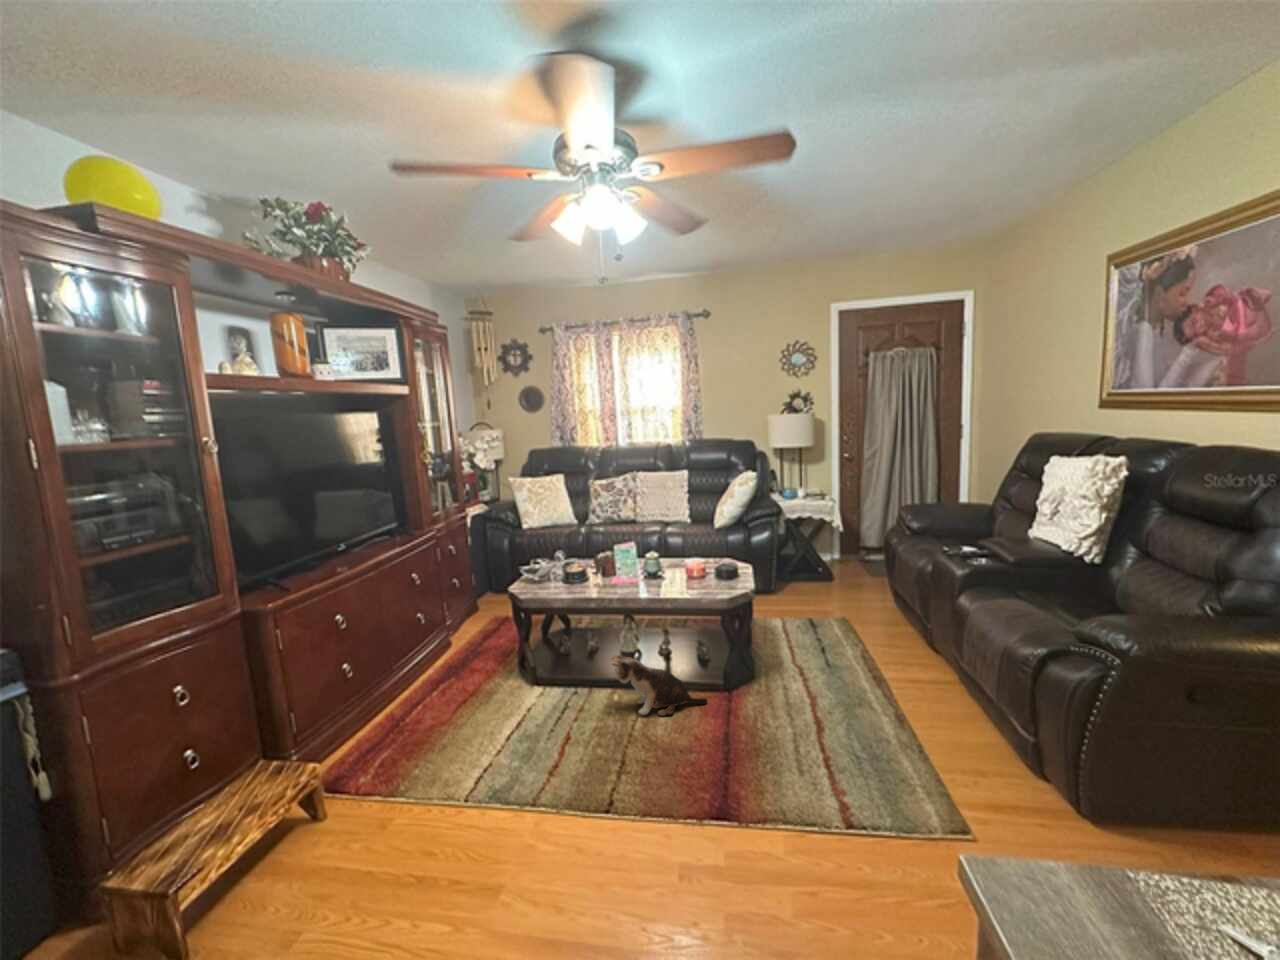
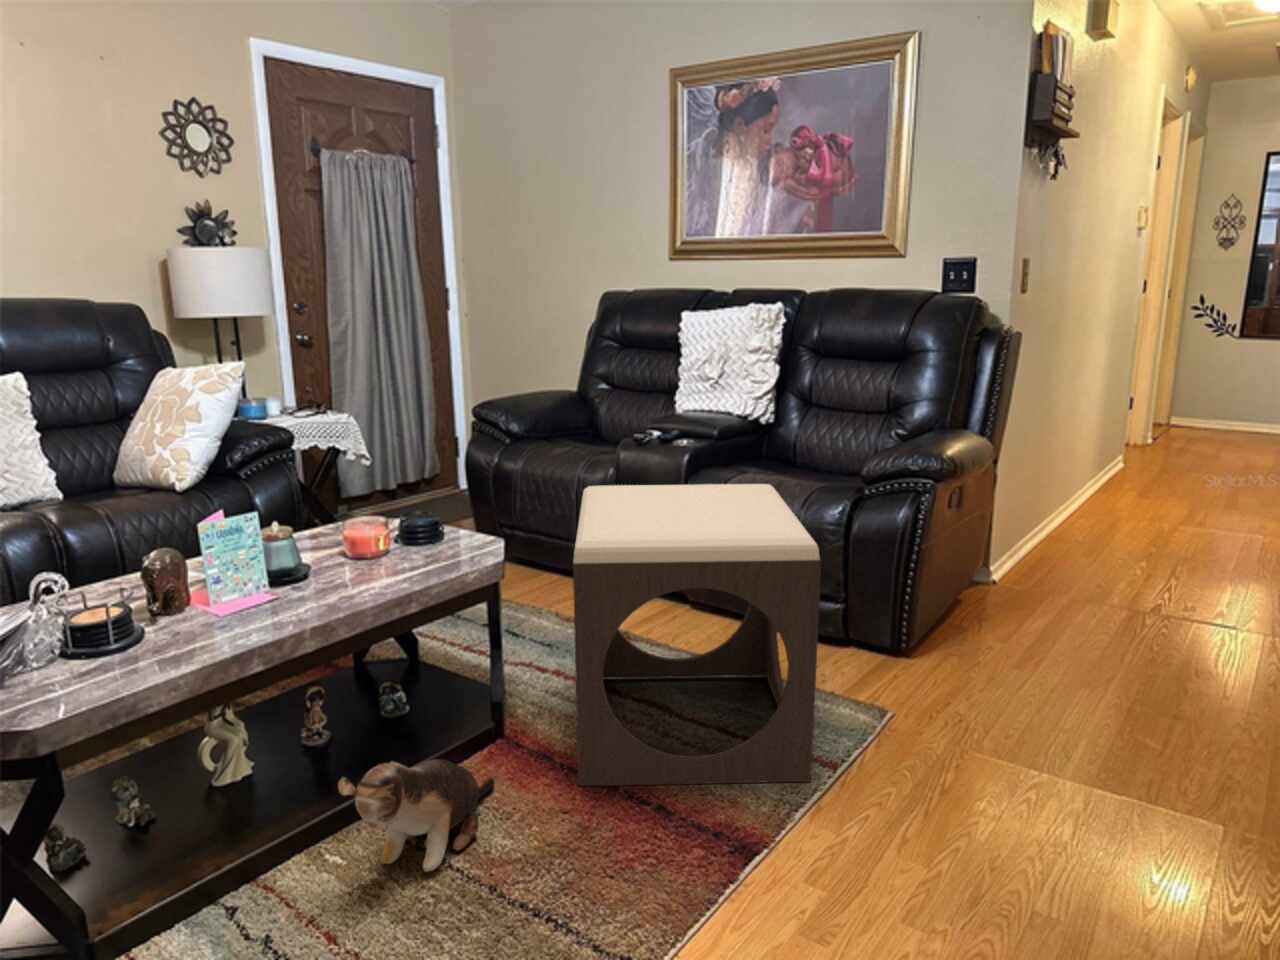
footstool: none [730,571,940,812] -> present [573,484,821,786]

